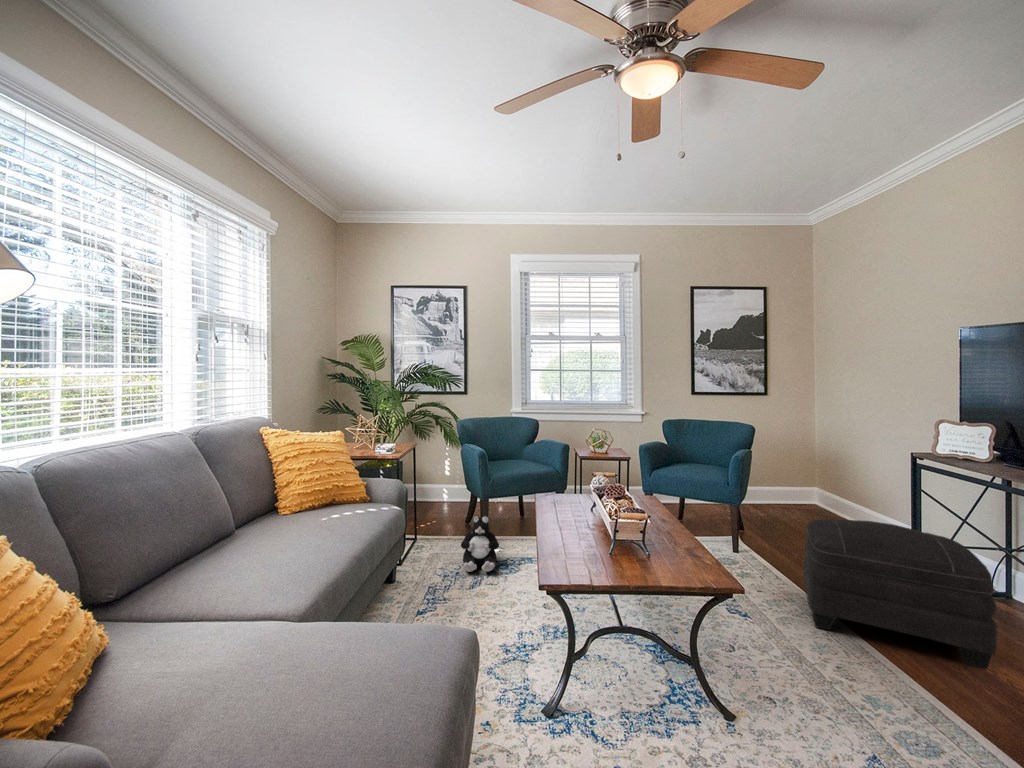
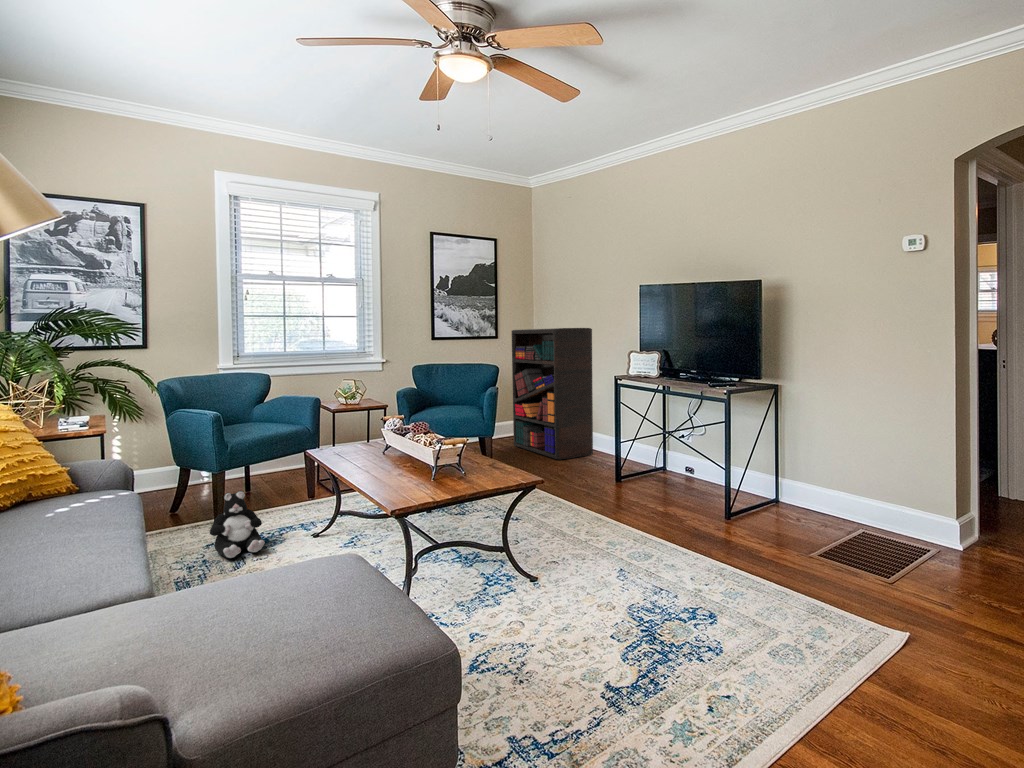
bookshelf: none [778,384,888,540] -> present [512,328,593,460]
ottoman: present [804,519,997,670] -> none [553,427,669,516]

